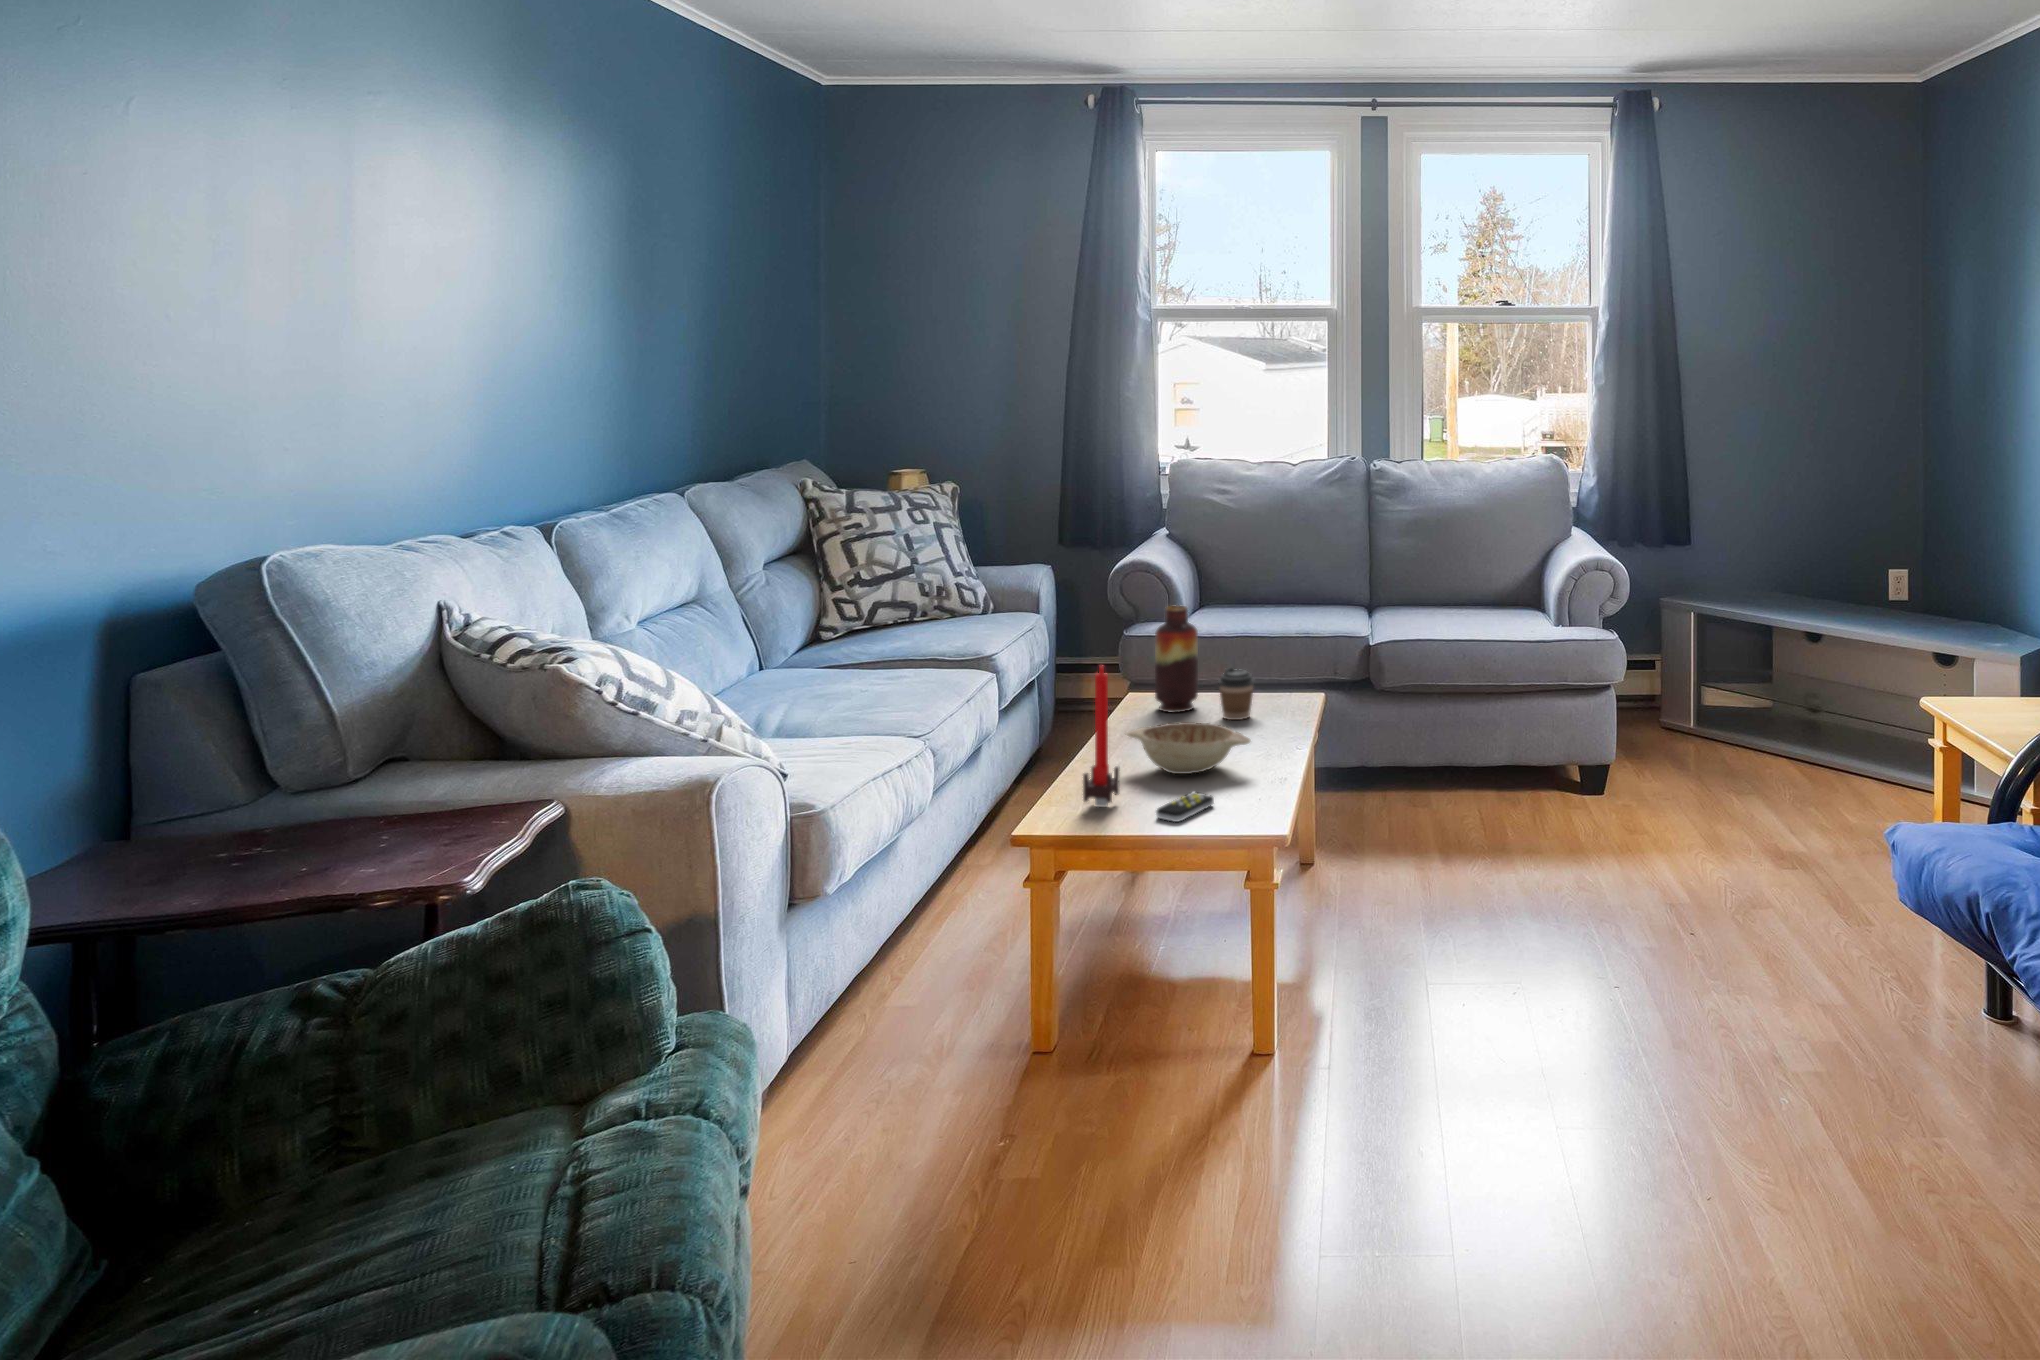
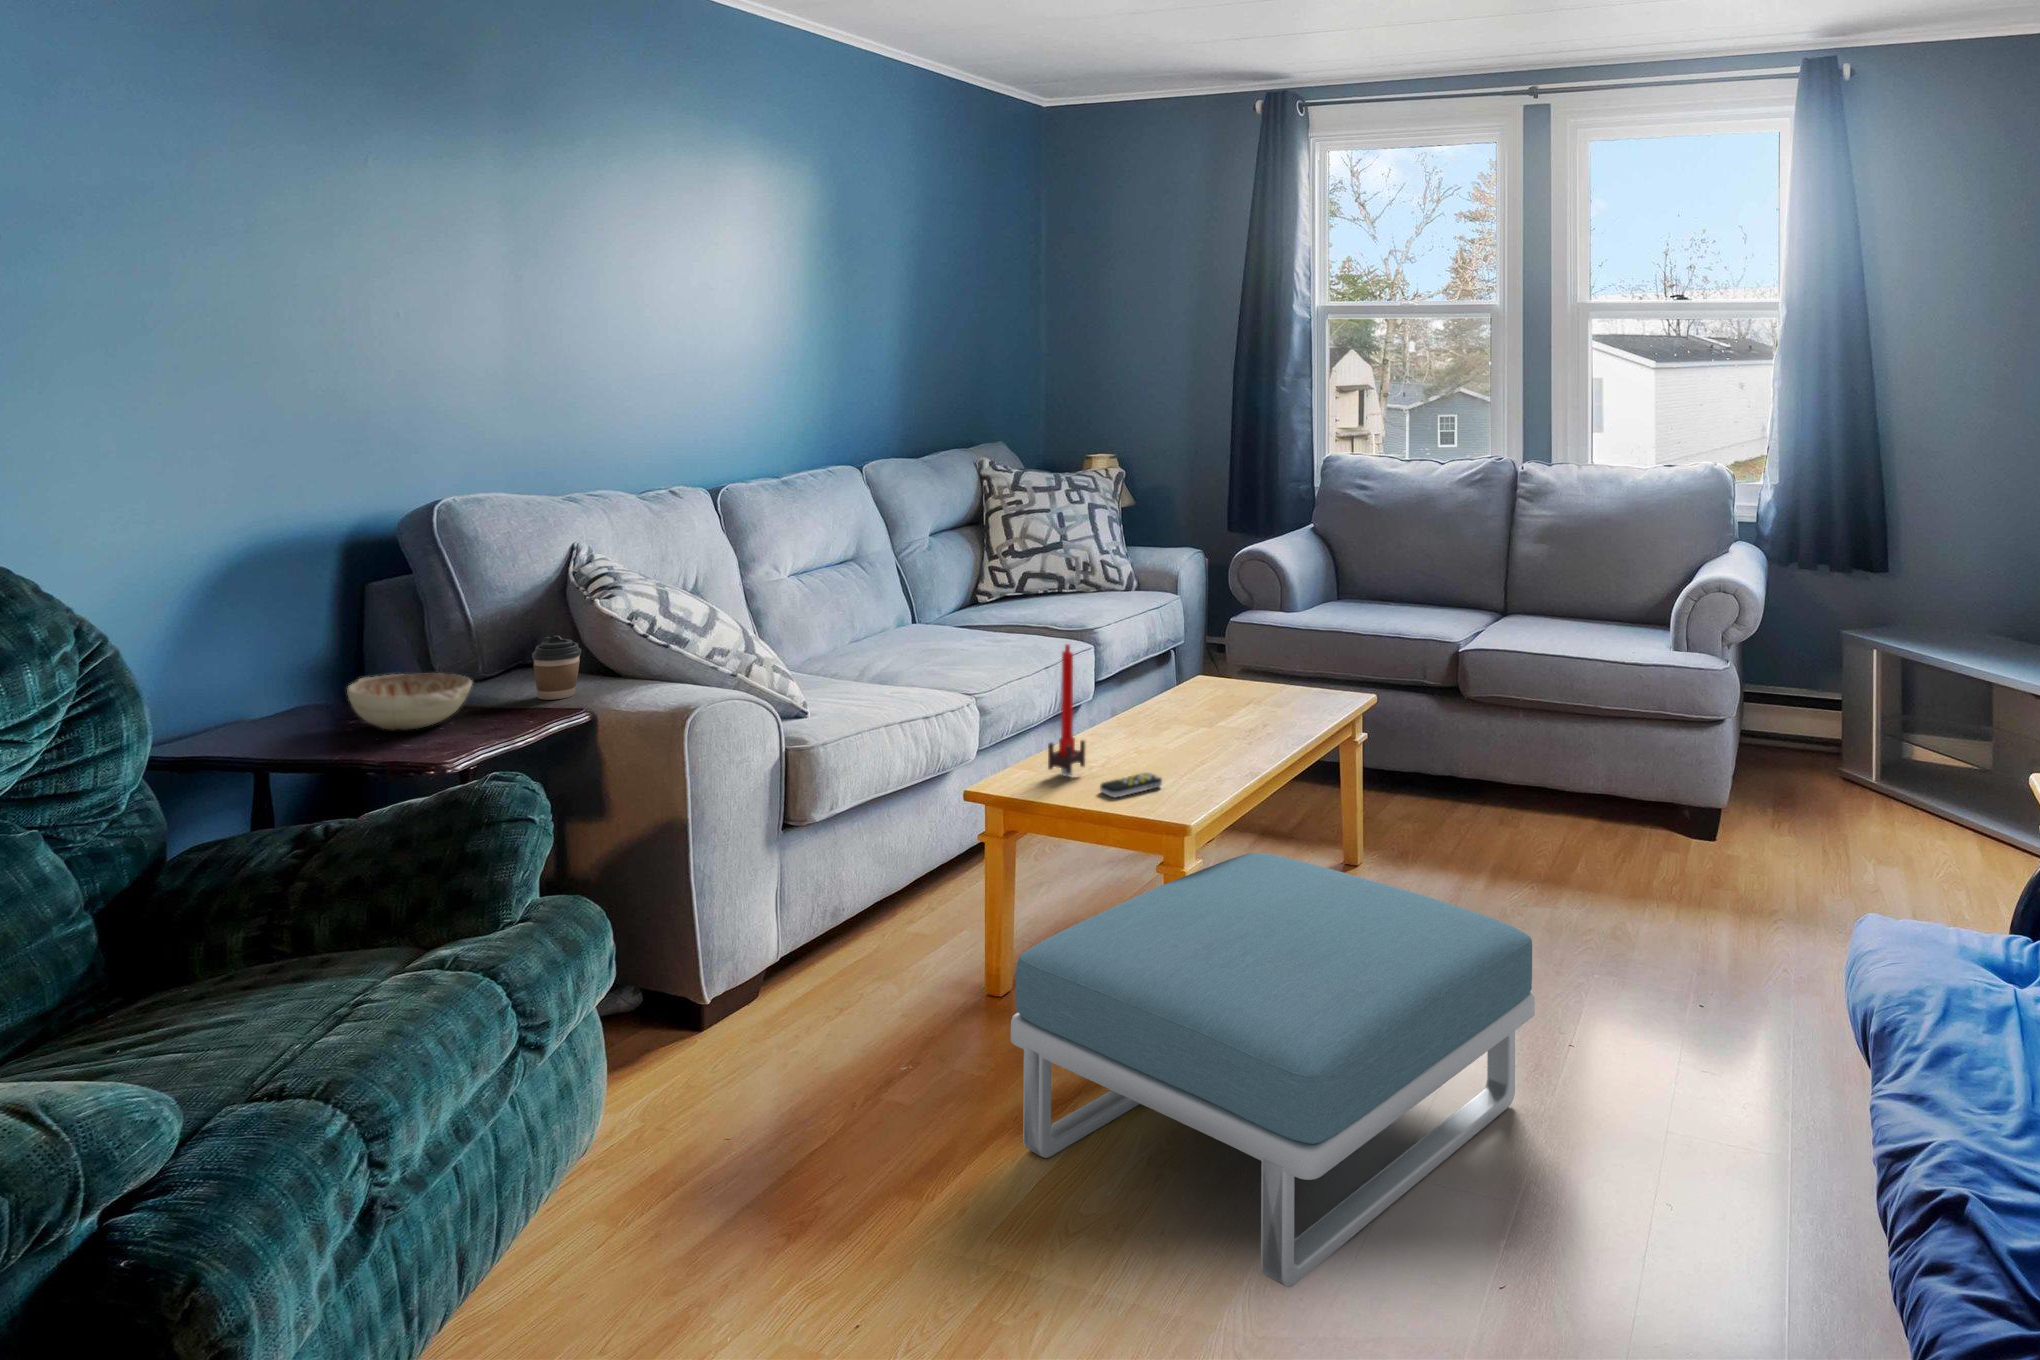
vase: present [1155,605,1198,712] -> none [1209,596,1251,700]
coffee cup: present [1219,667,1254,720] -> present [532,636,581,700]
decorative bowl: present [1126,722,1250,774] -> present [347,673,472,730]
footstool: none [1190,858,1655,1280] -> present [1011,853,1535,1287]

